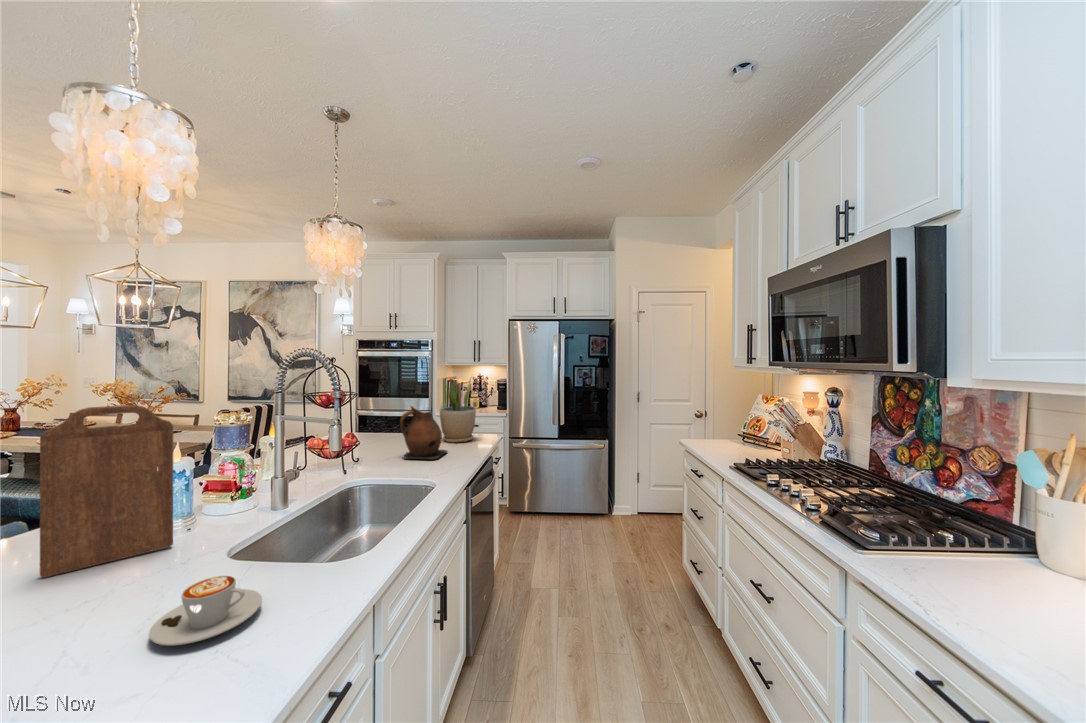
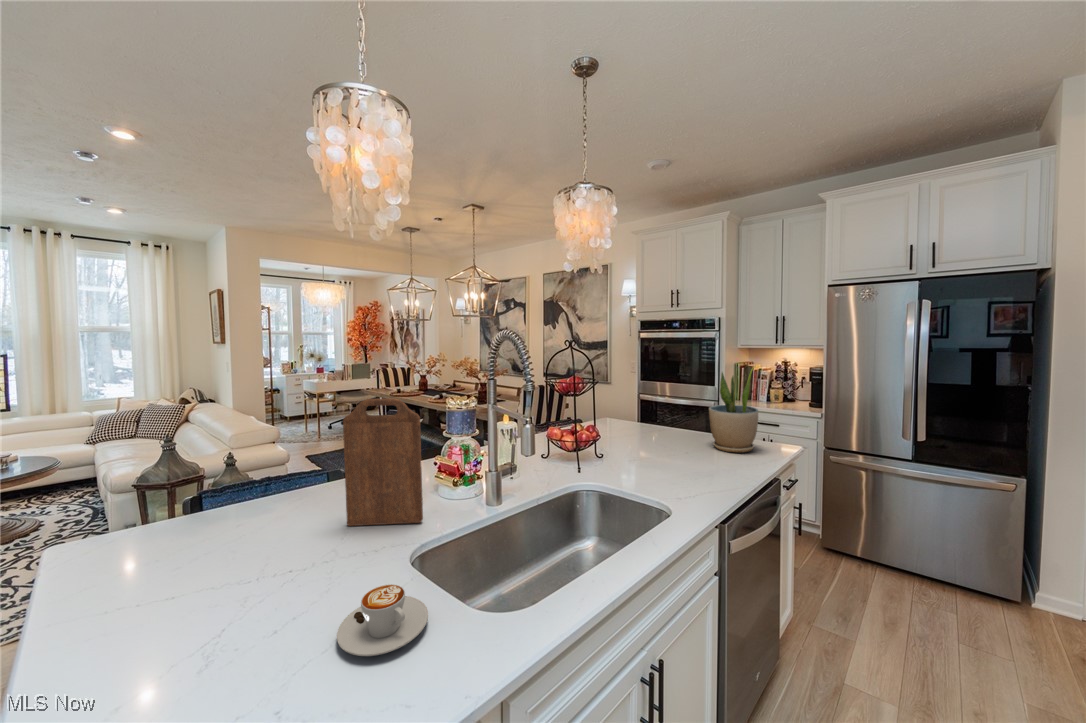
ceramic pitcher: present [400,406,447,460] -> none [652,404,712,474]

